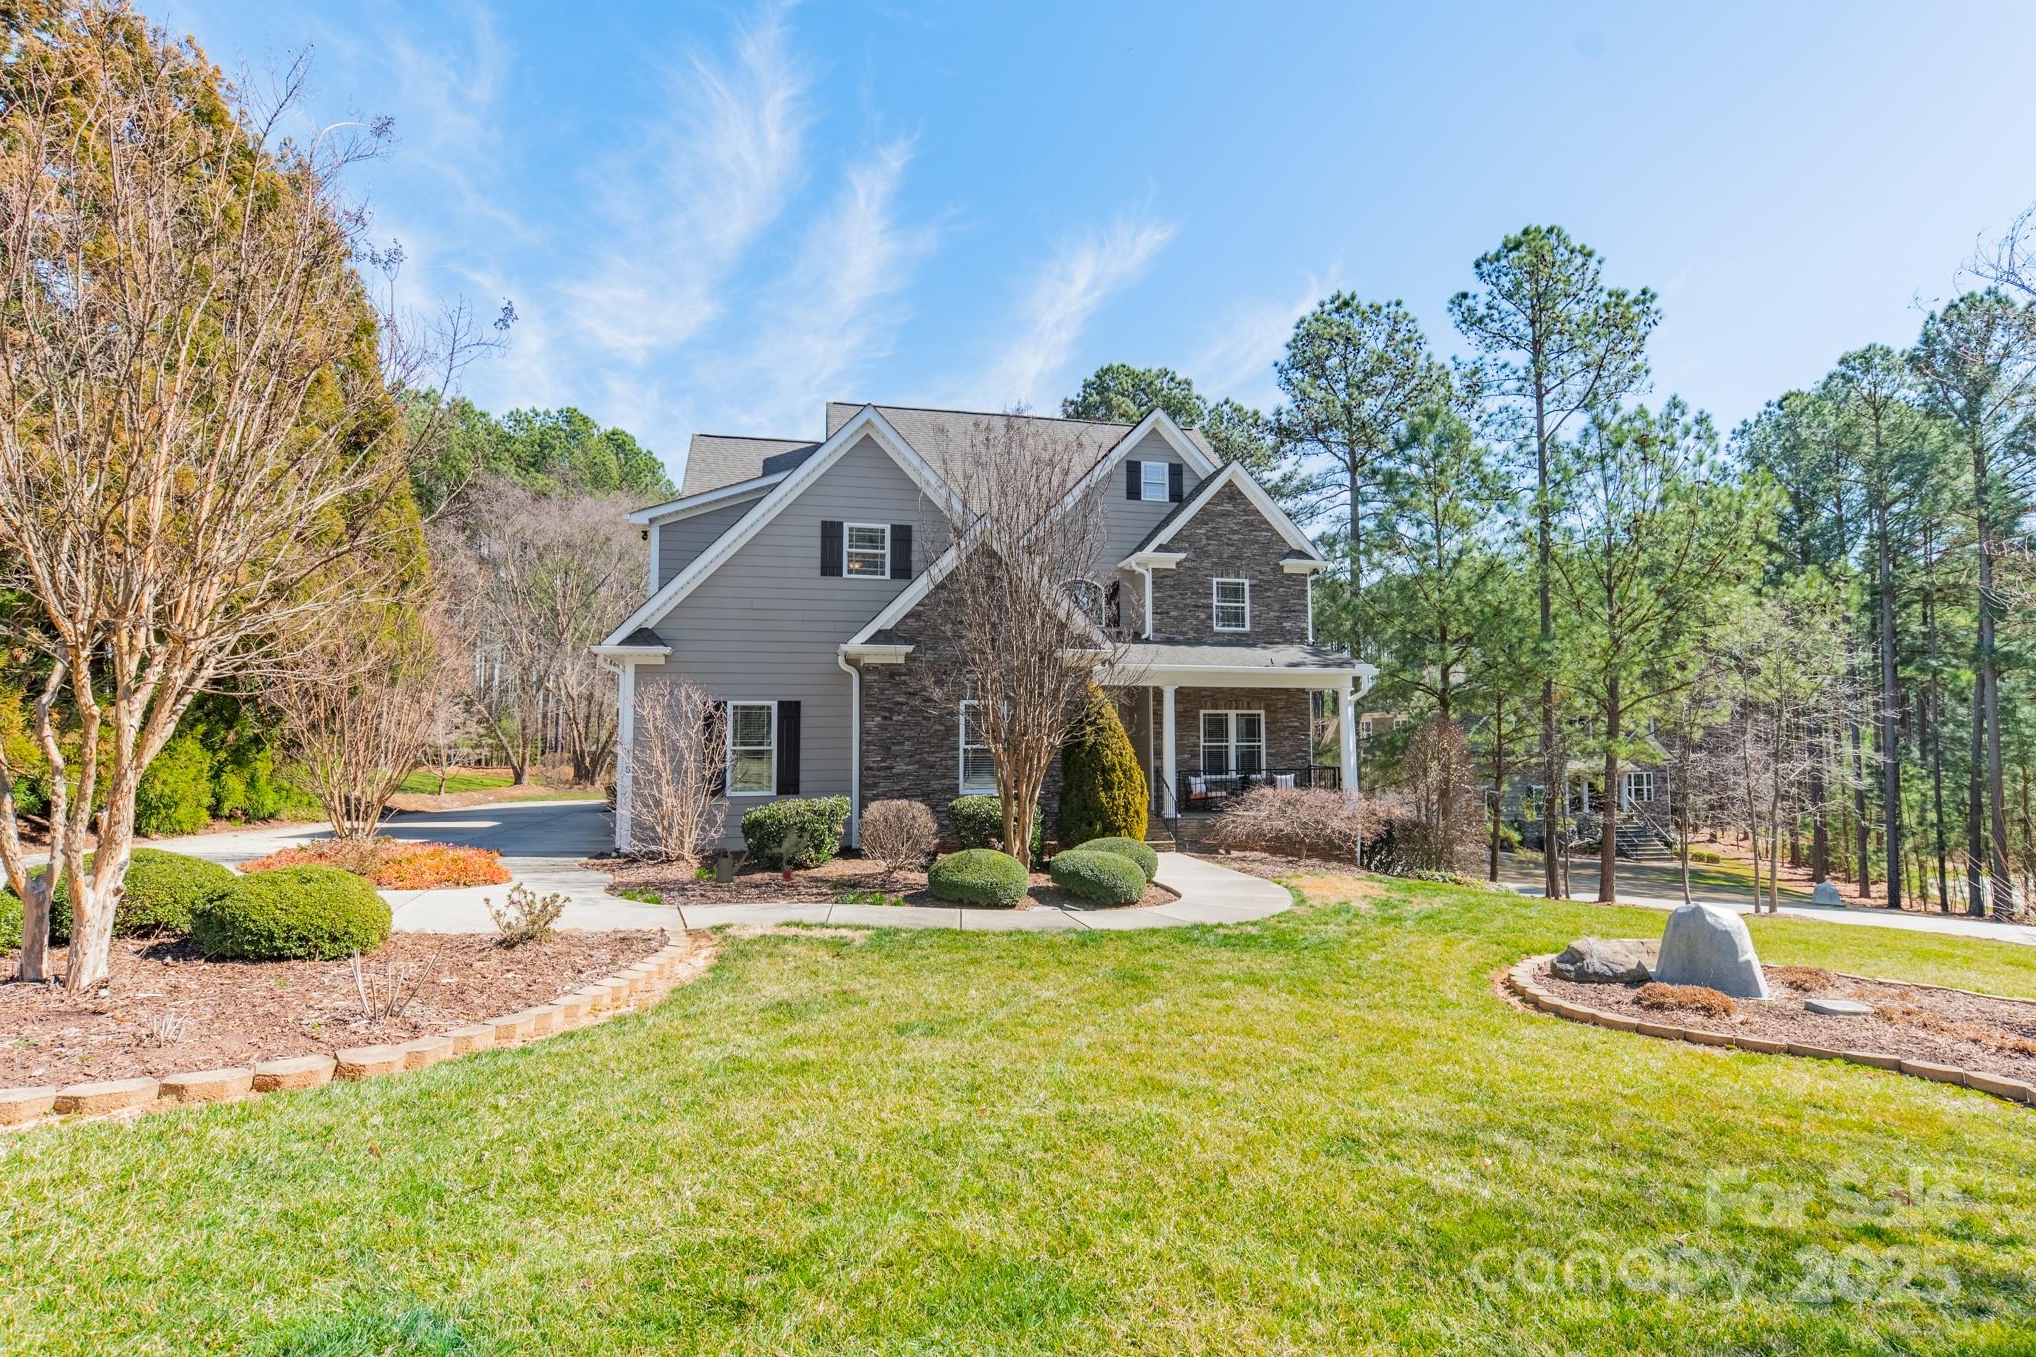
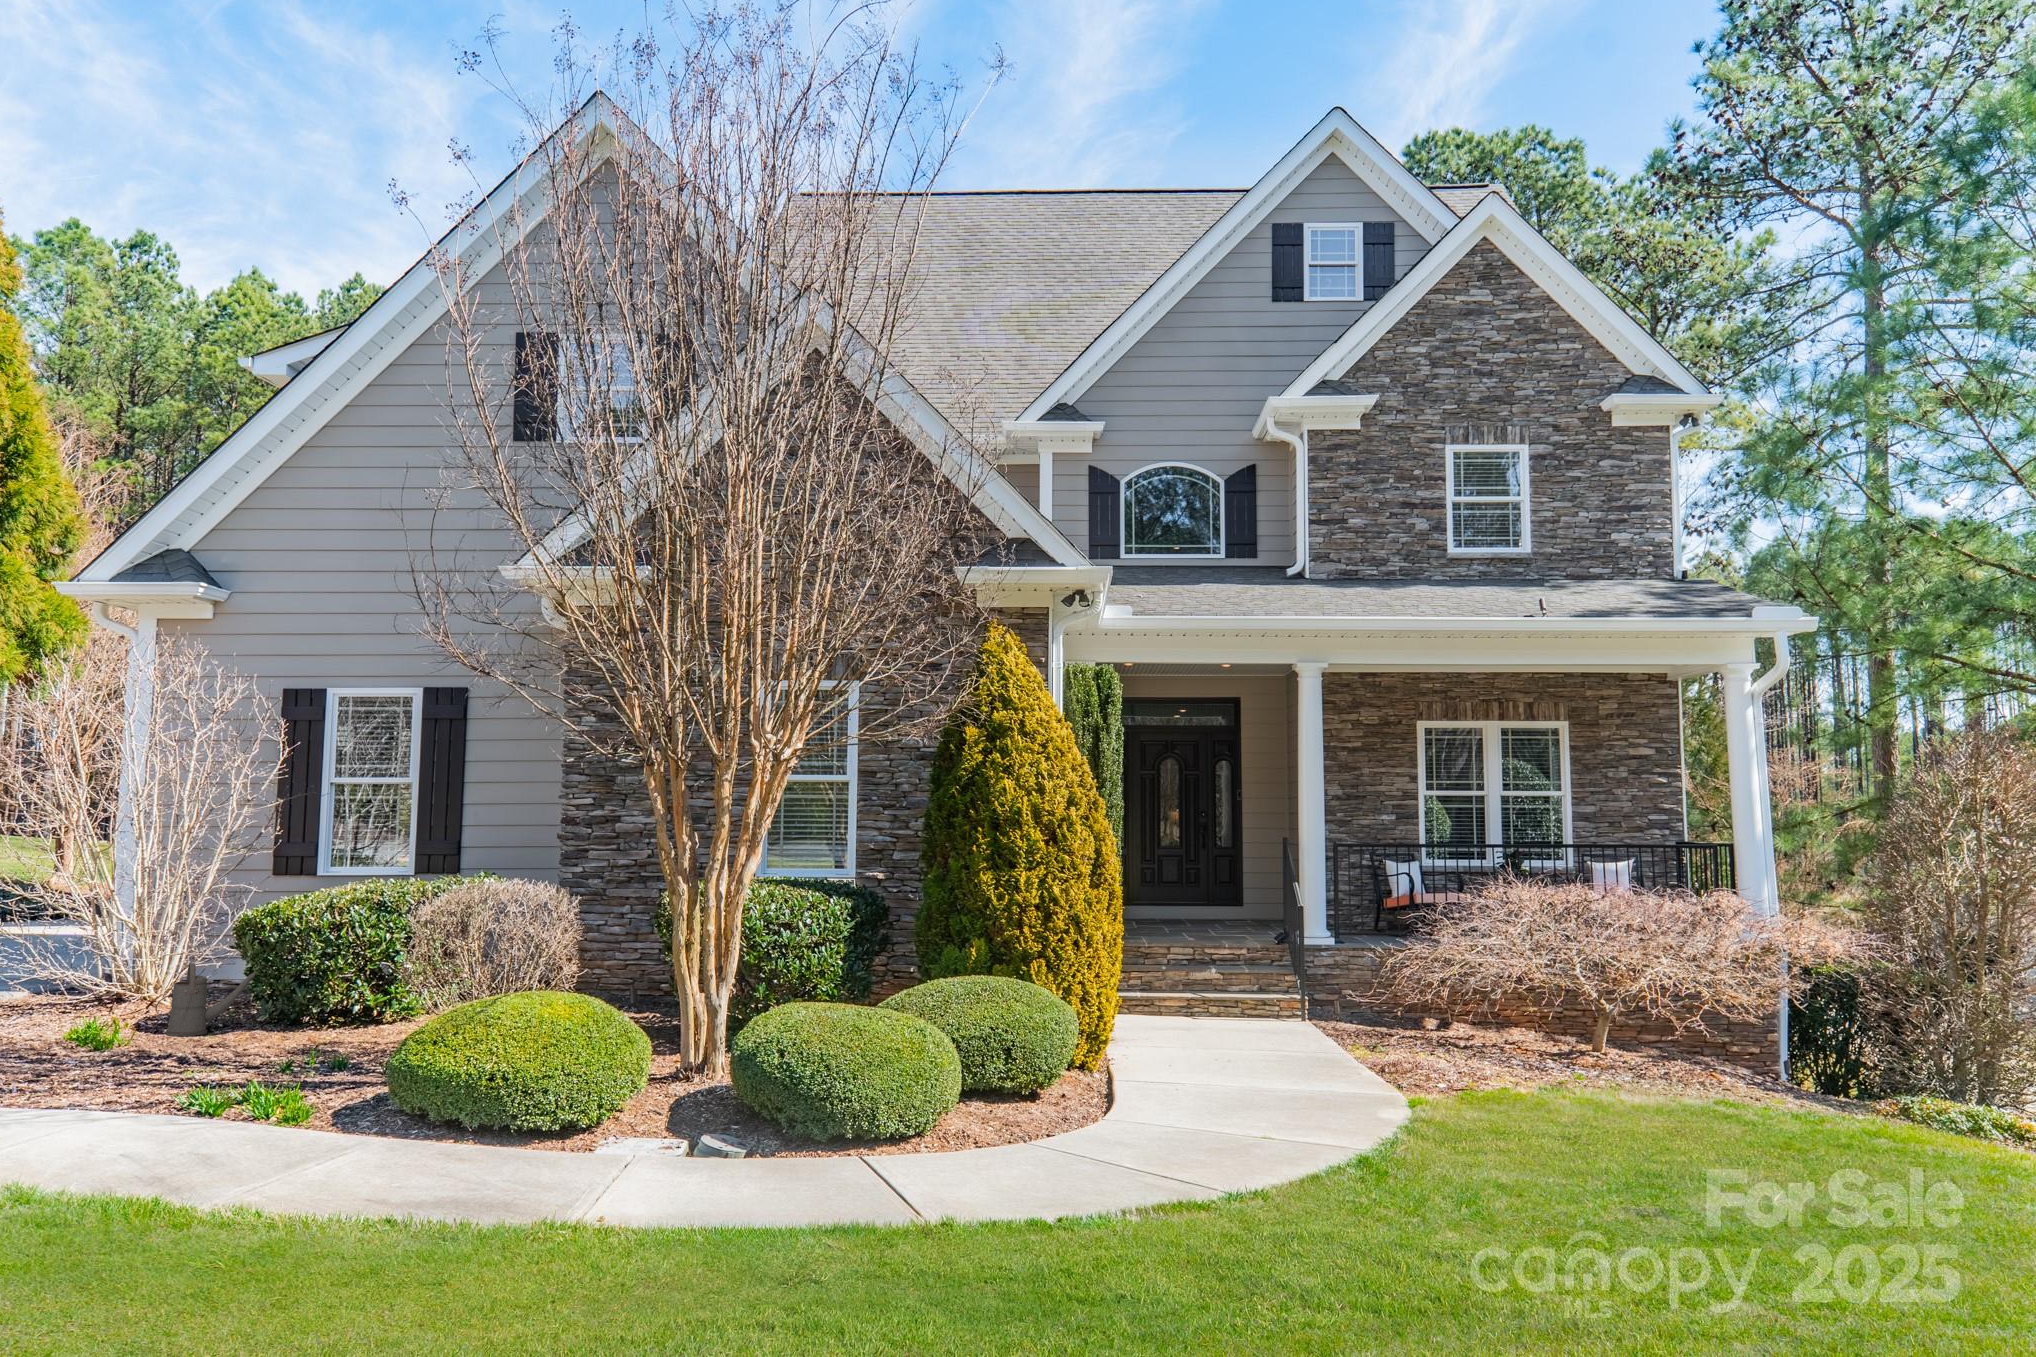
potted tree: present [765,826,809,881] -> none [265,922,364,1039]

